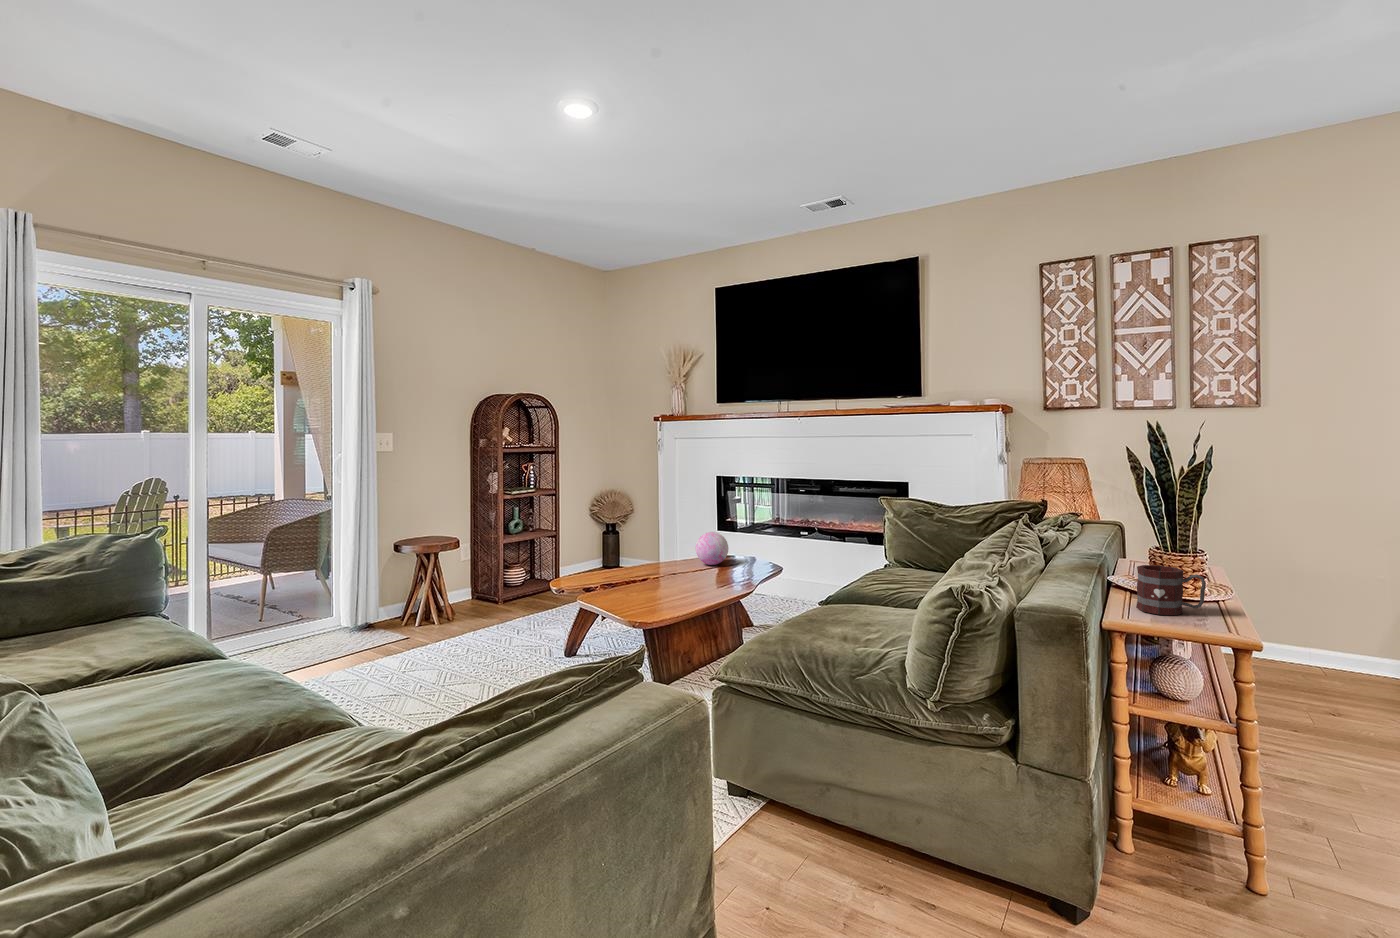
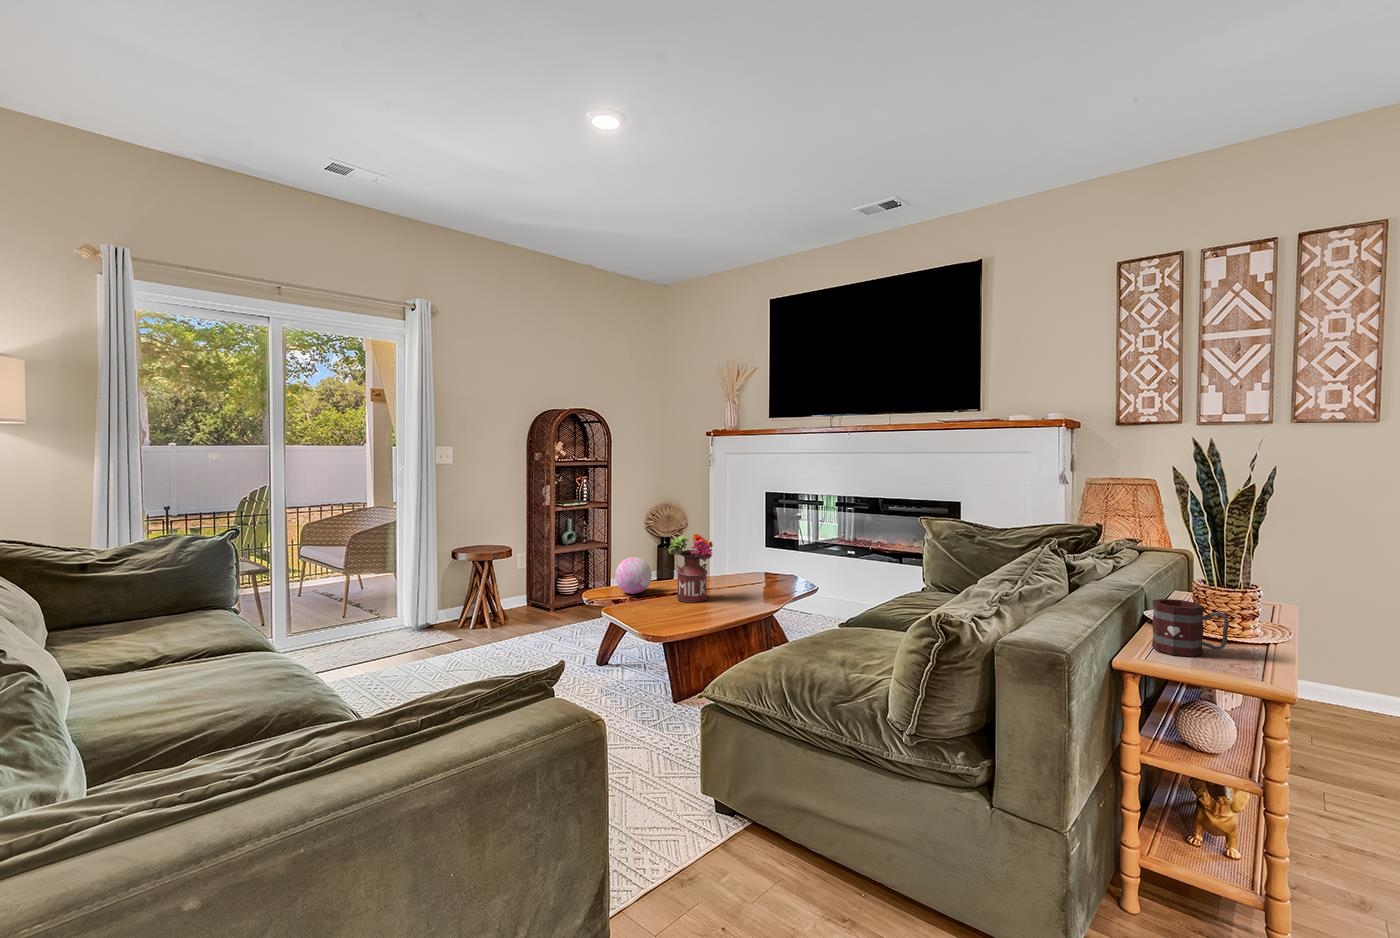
flower arrangement: none [638,519,684,588] -> present [668,533,713,603]
decorative orb: present [696,532,728,565] -> present [615,557,652,594]

